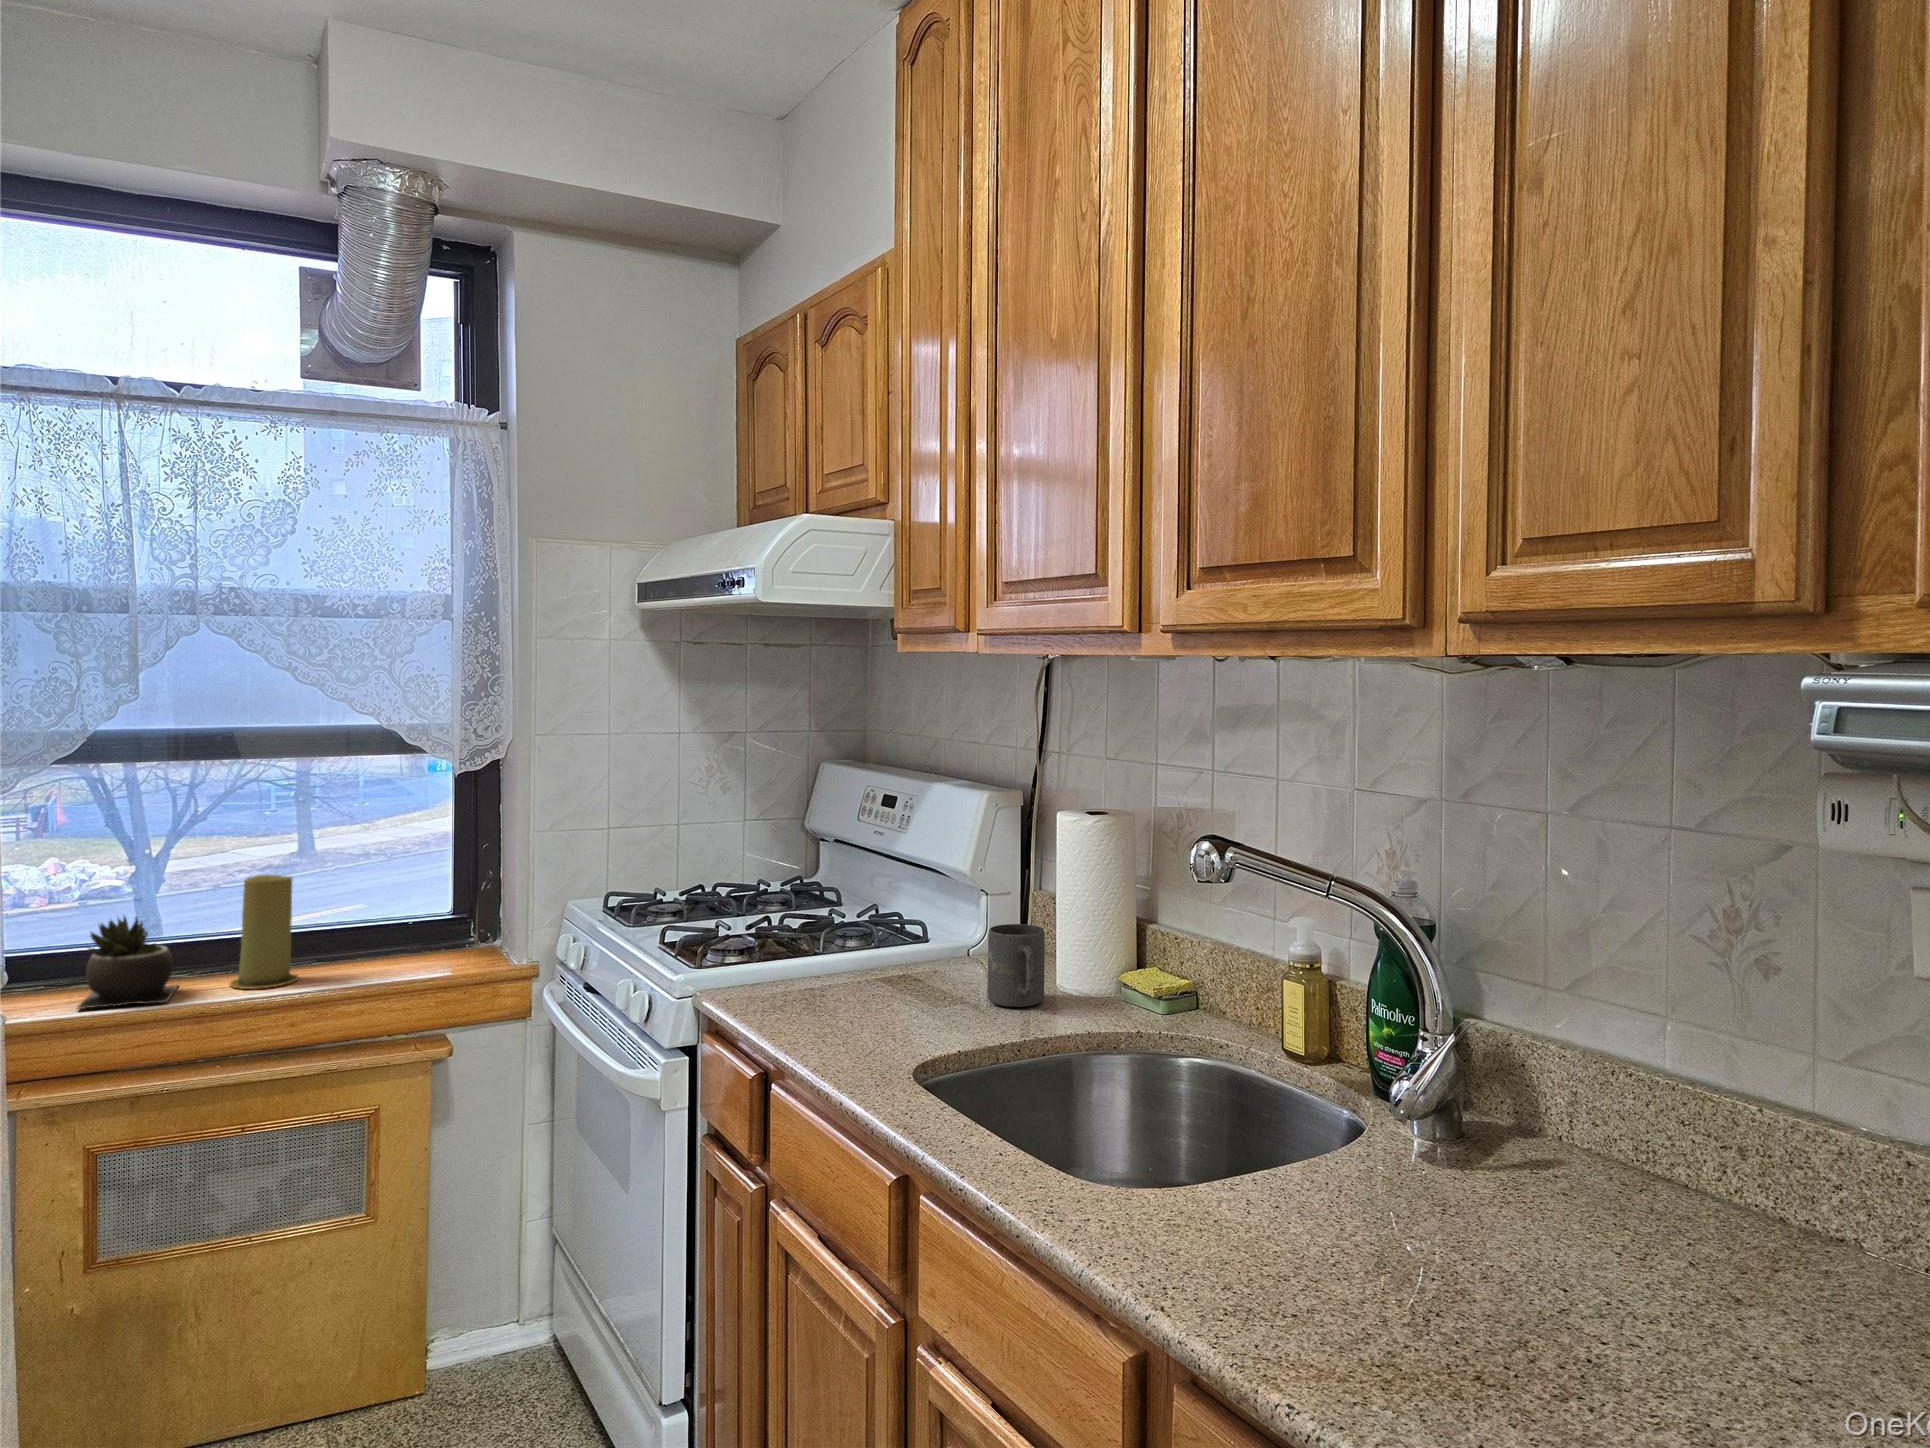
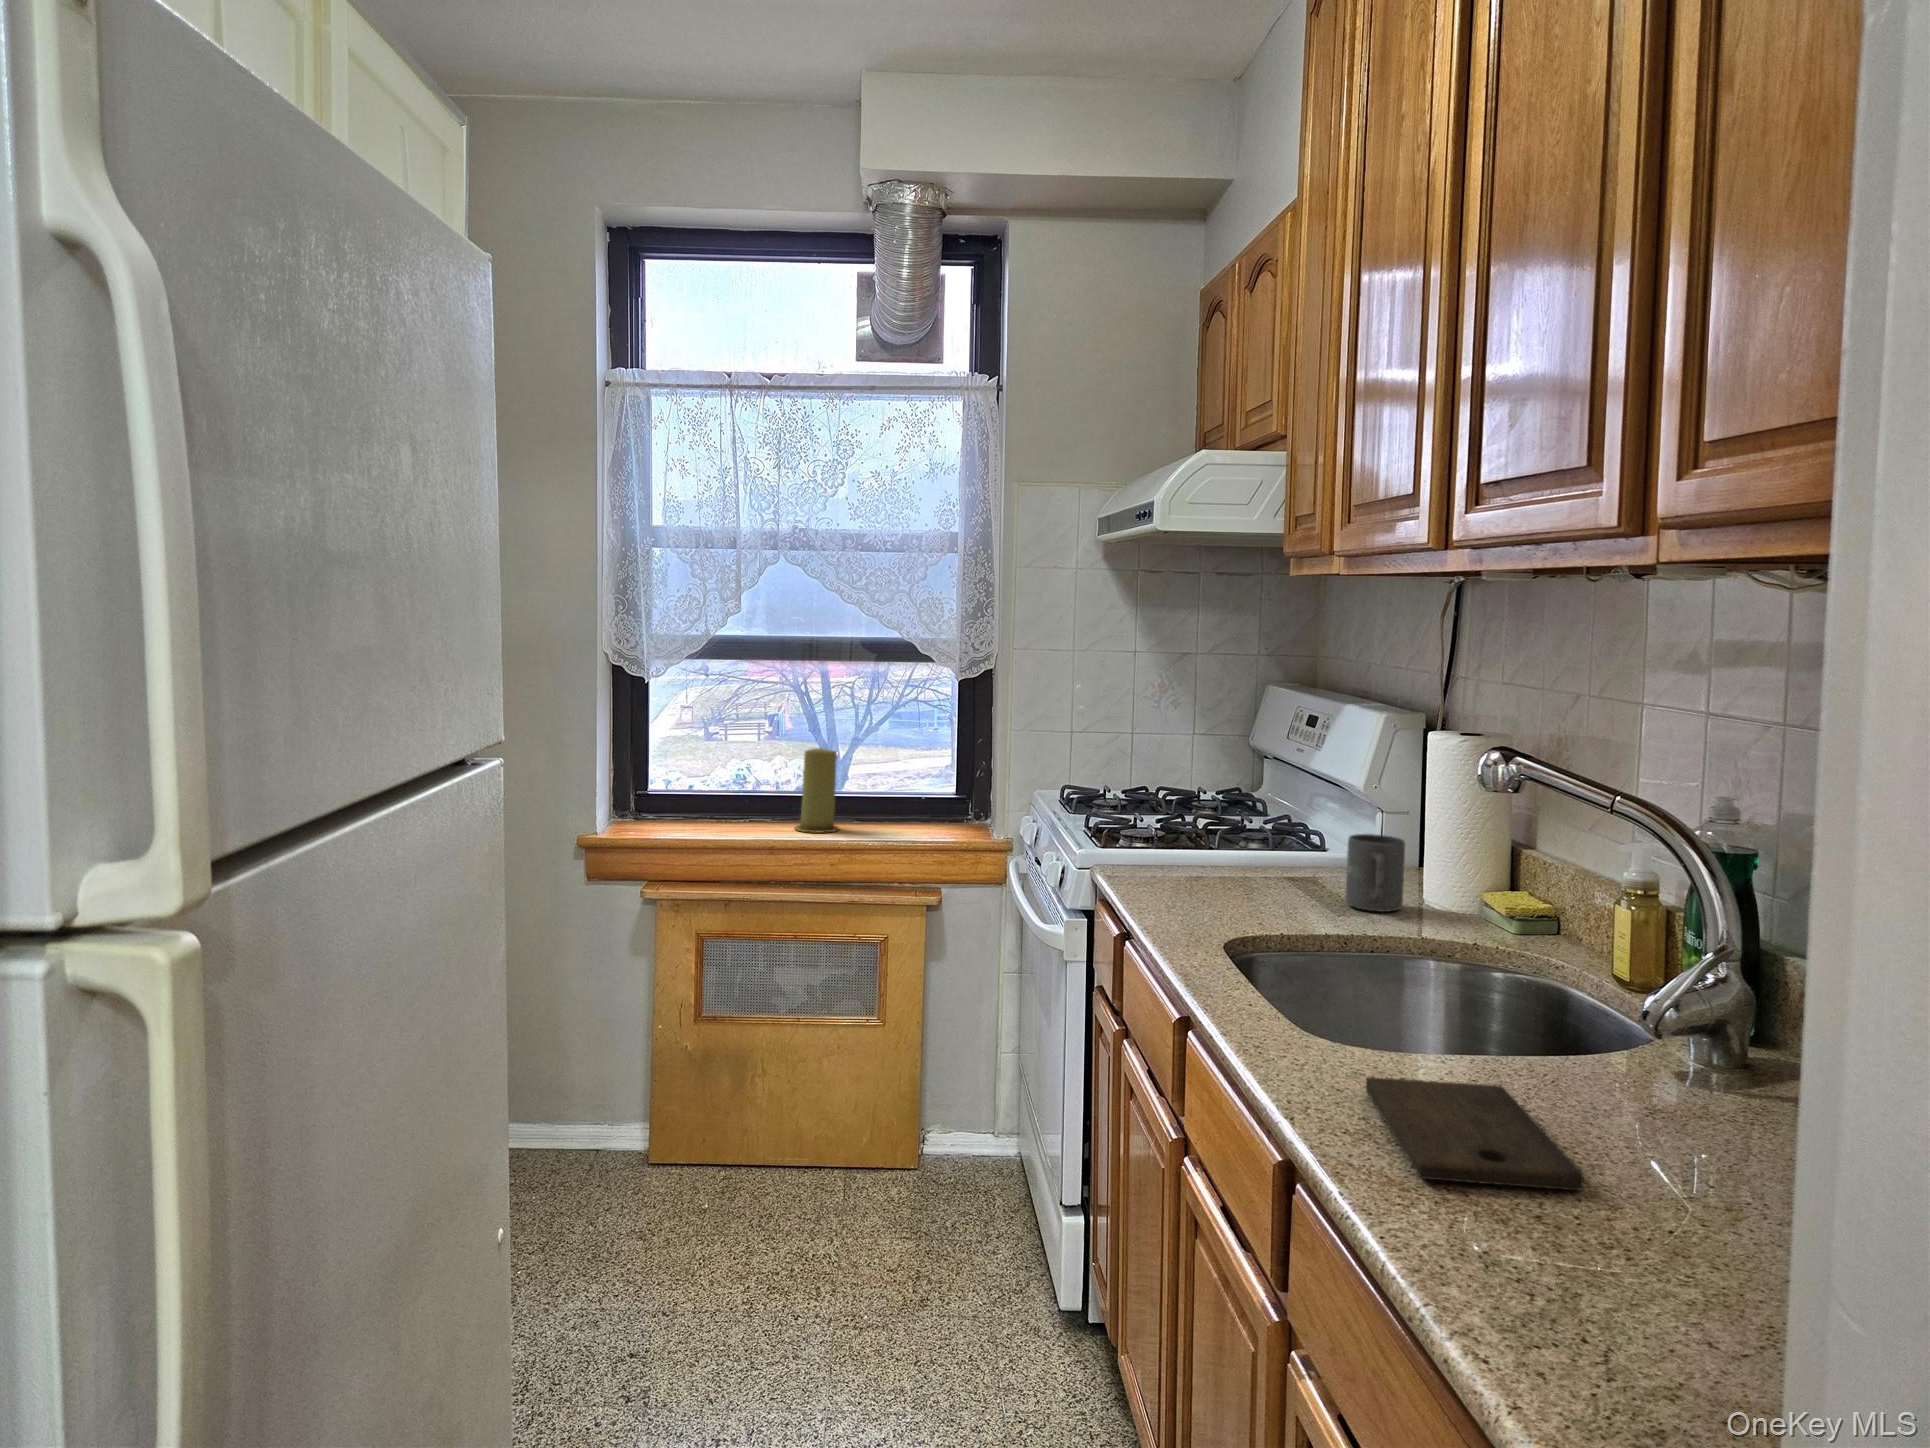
succulent plant: present [77,916,178,1009] -> none [698,767,764,833]
cutting board: none [1198,1212,1478,1362] -> present [1366,1077,1583,1190]

